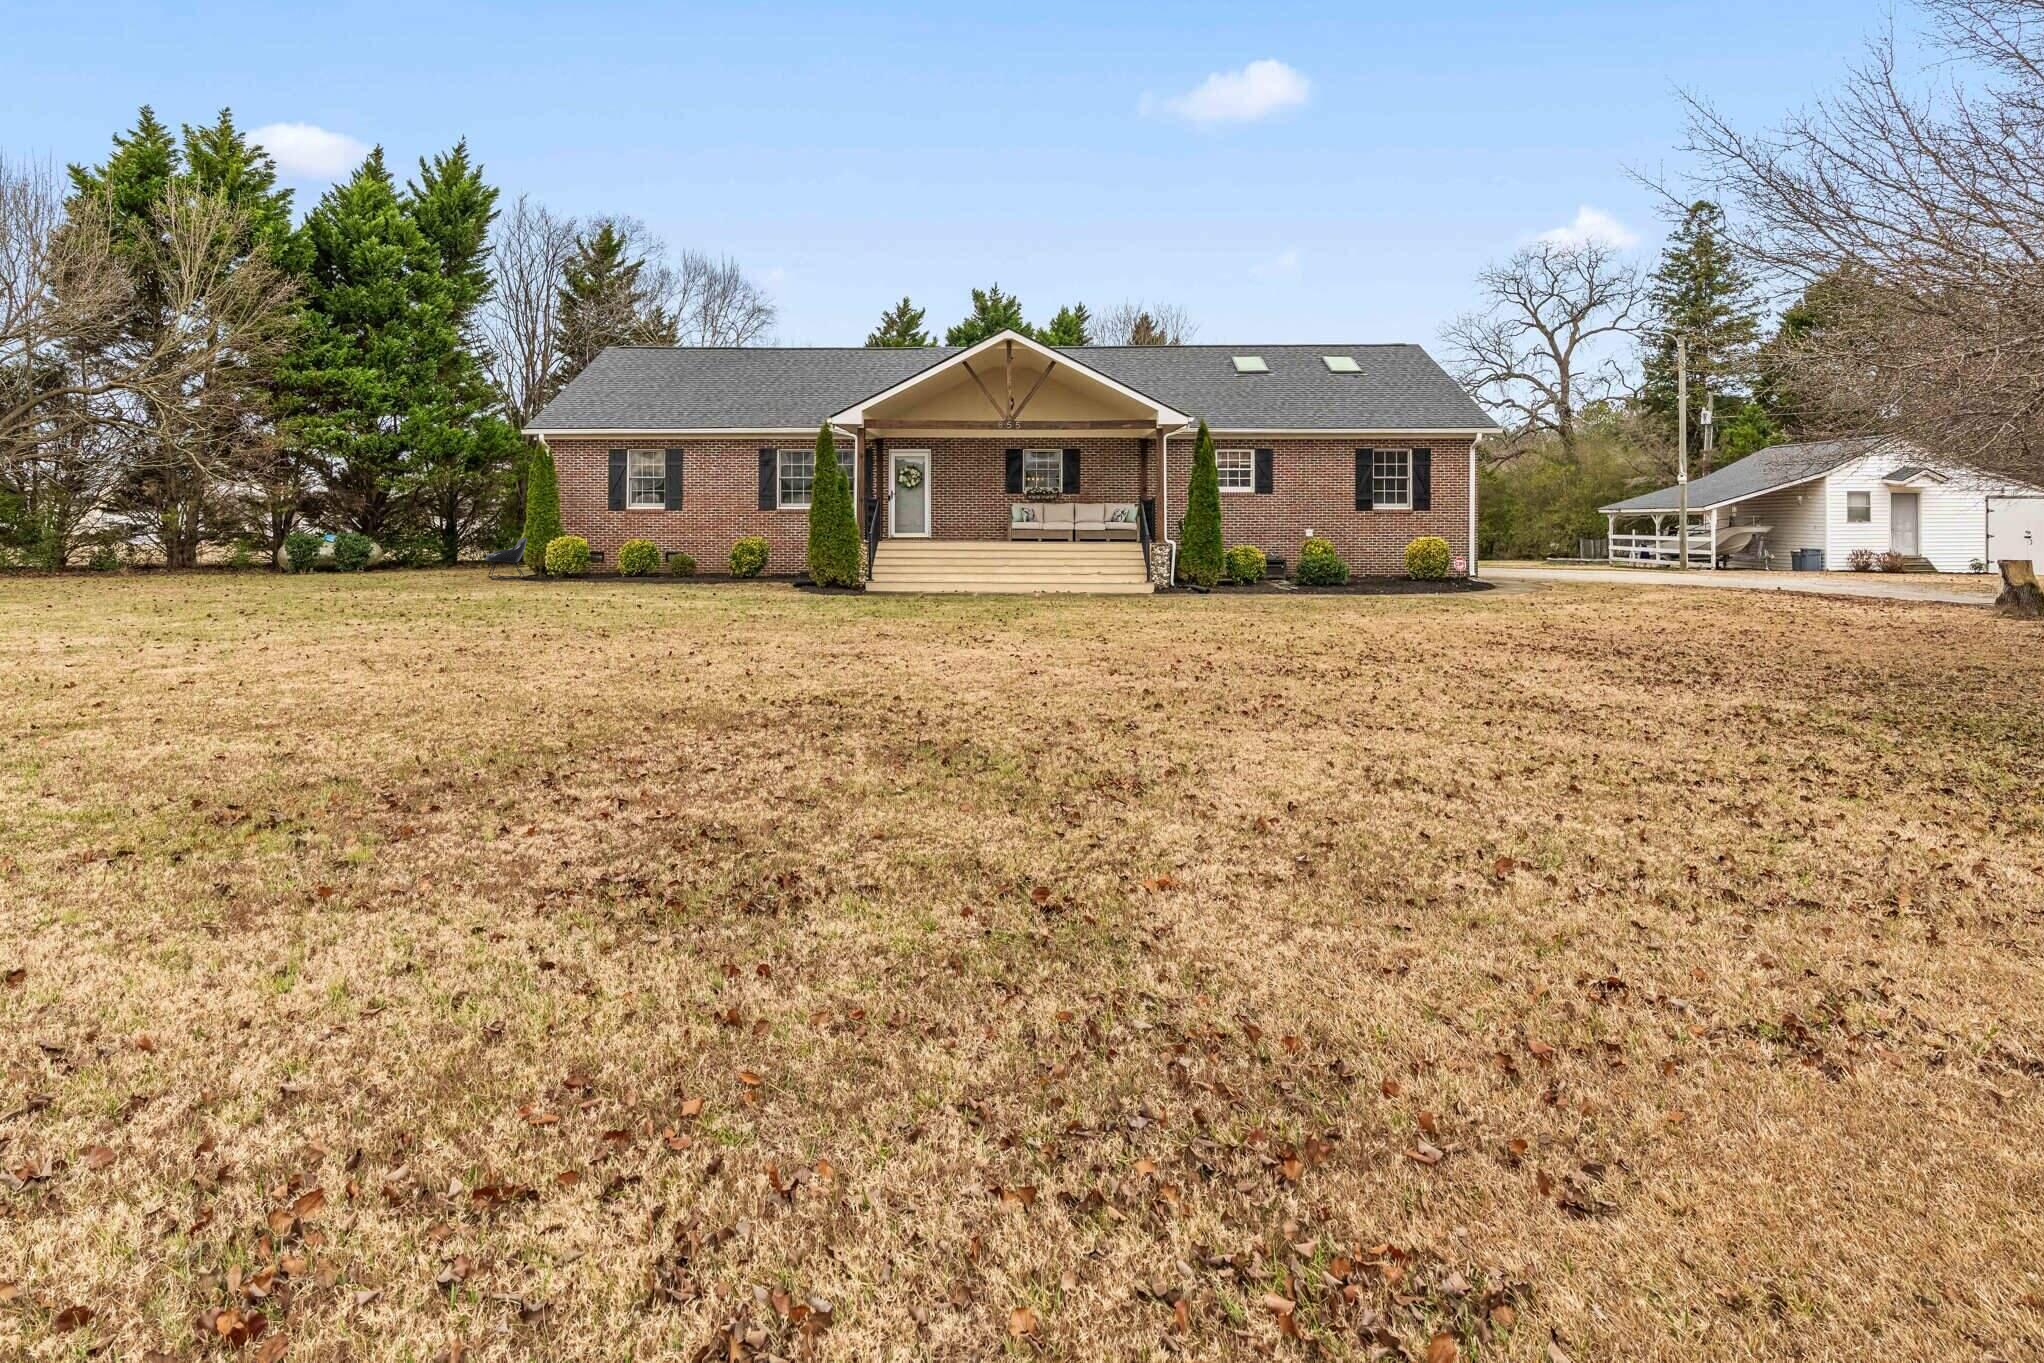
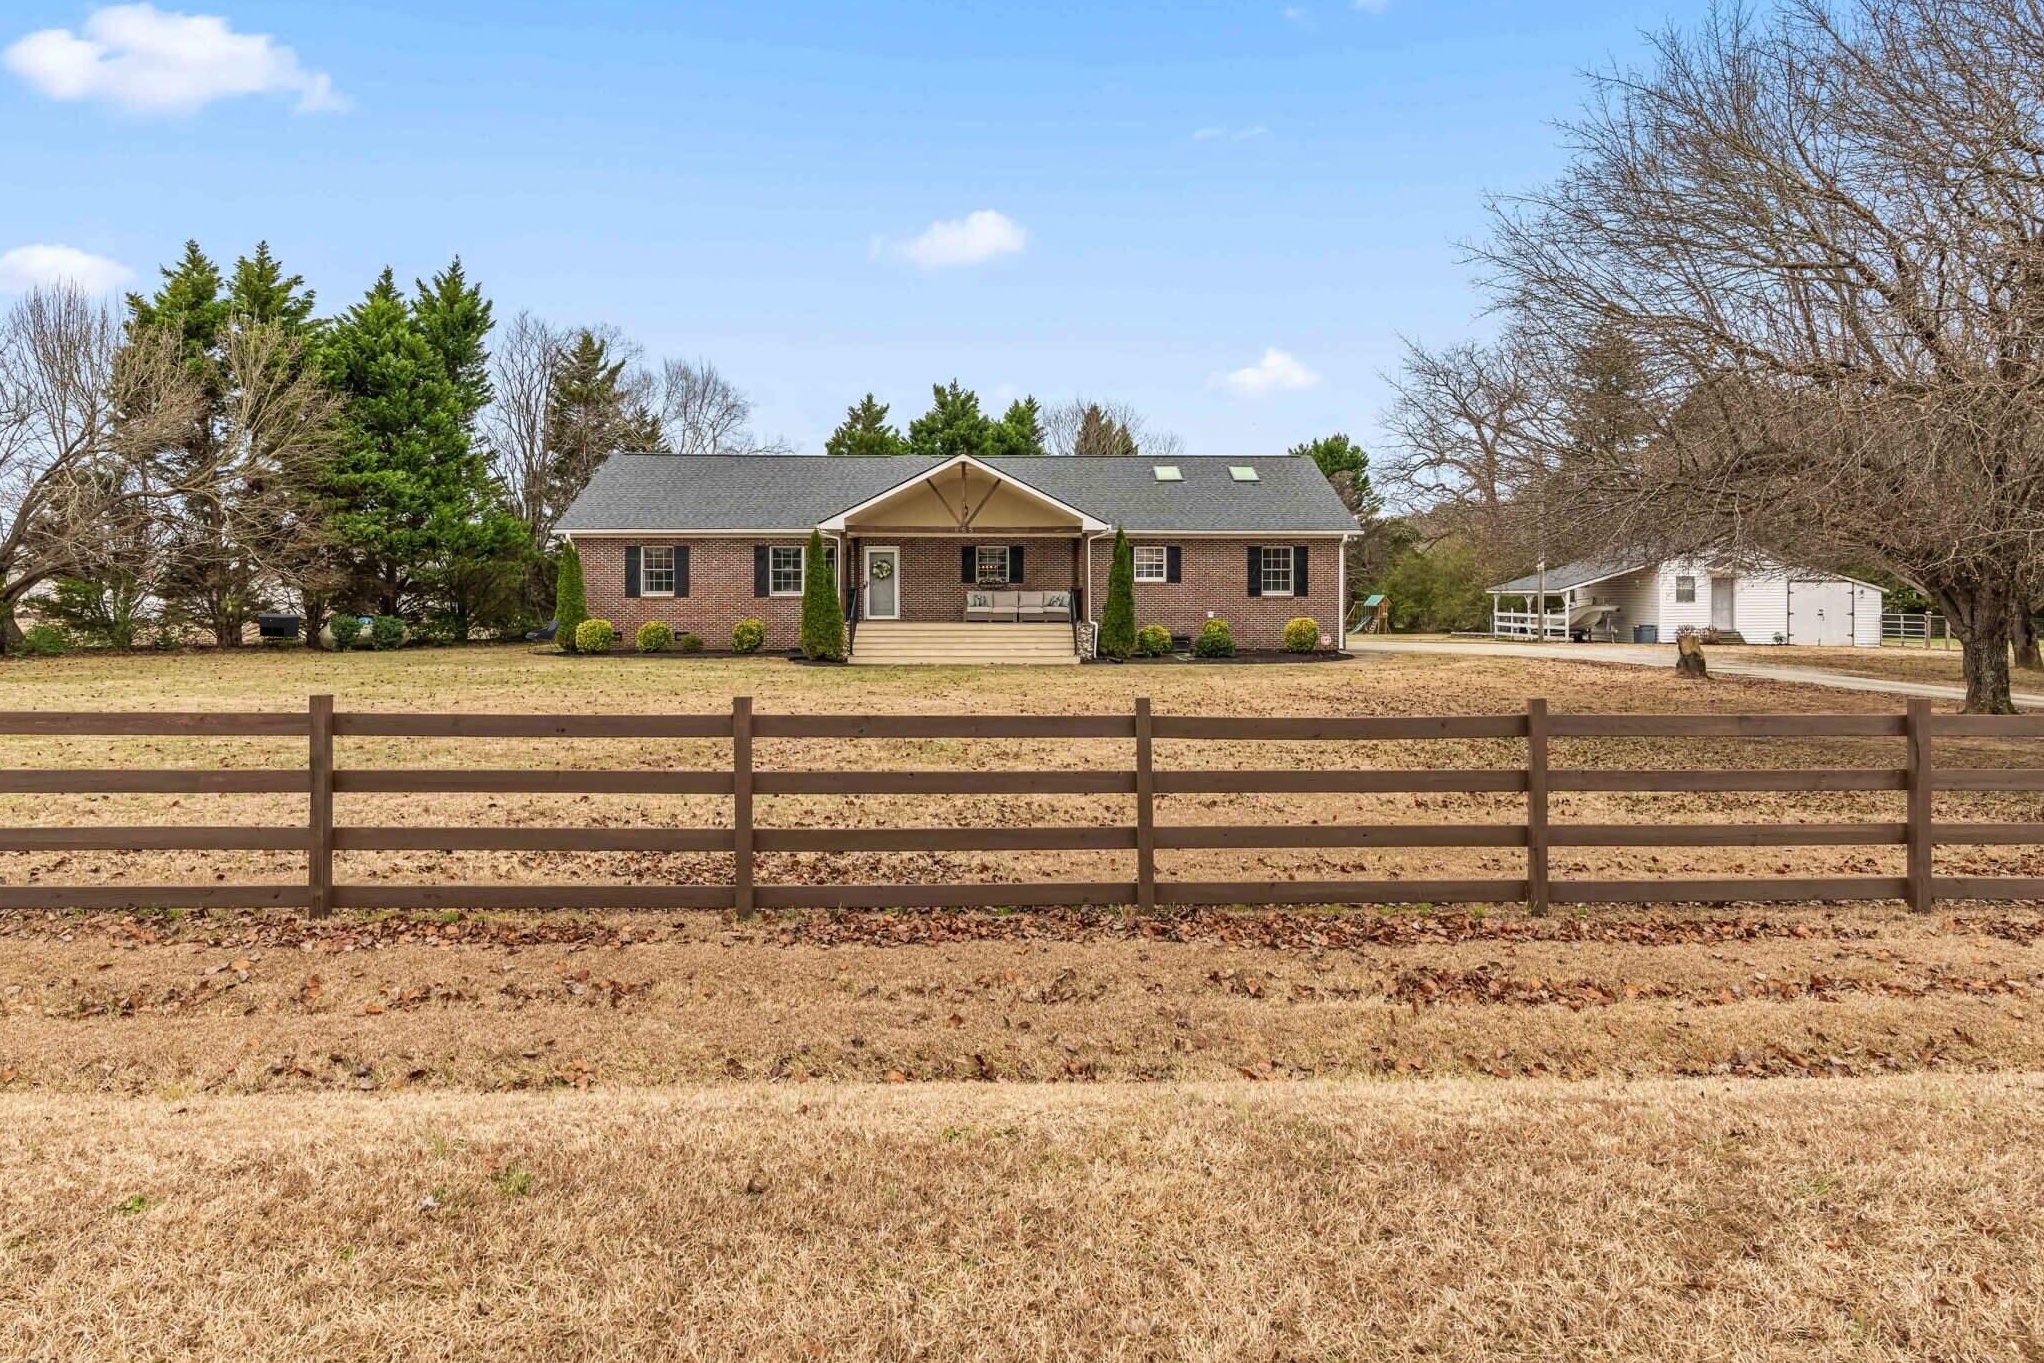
storage bench: none [203,534,252,564] -> present [258,614,299,640]

